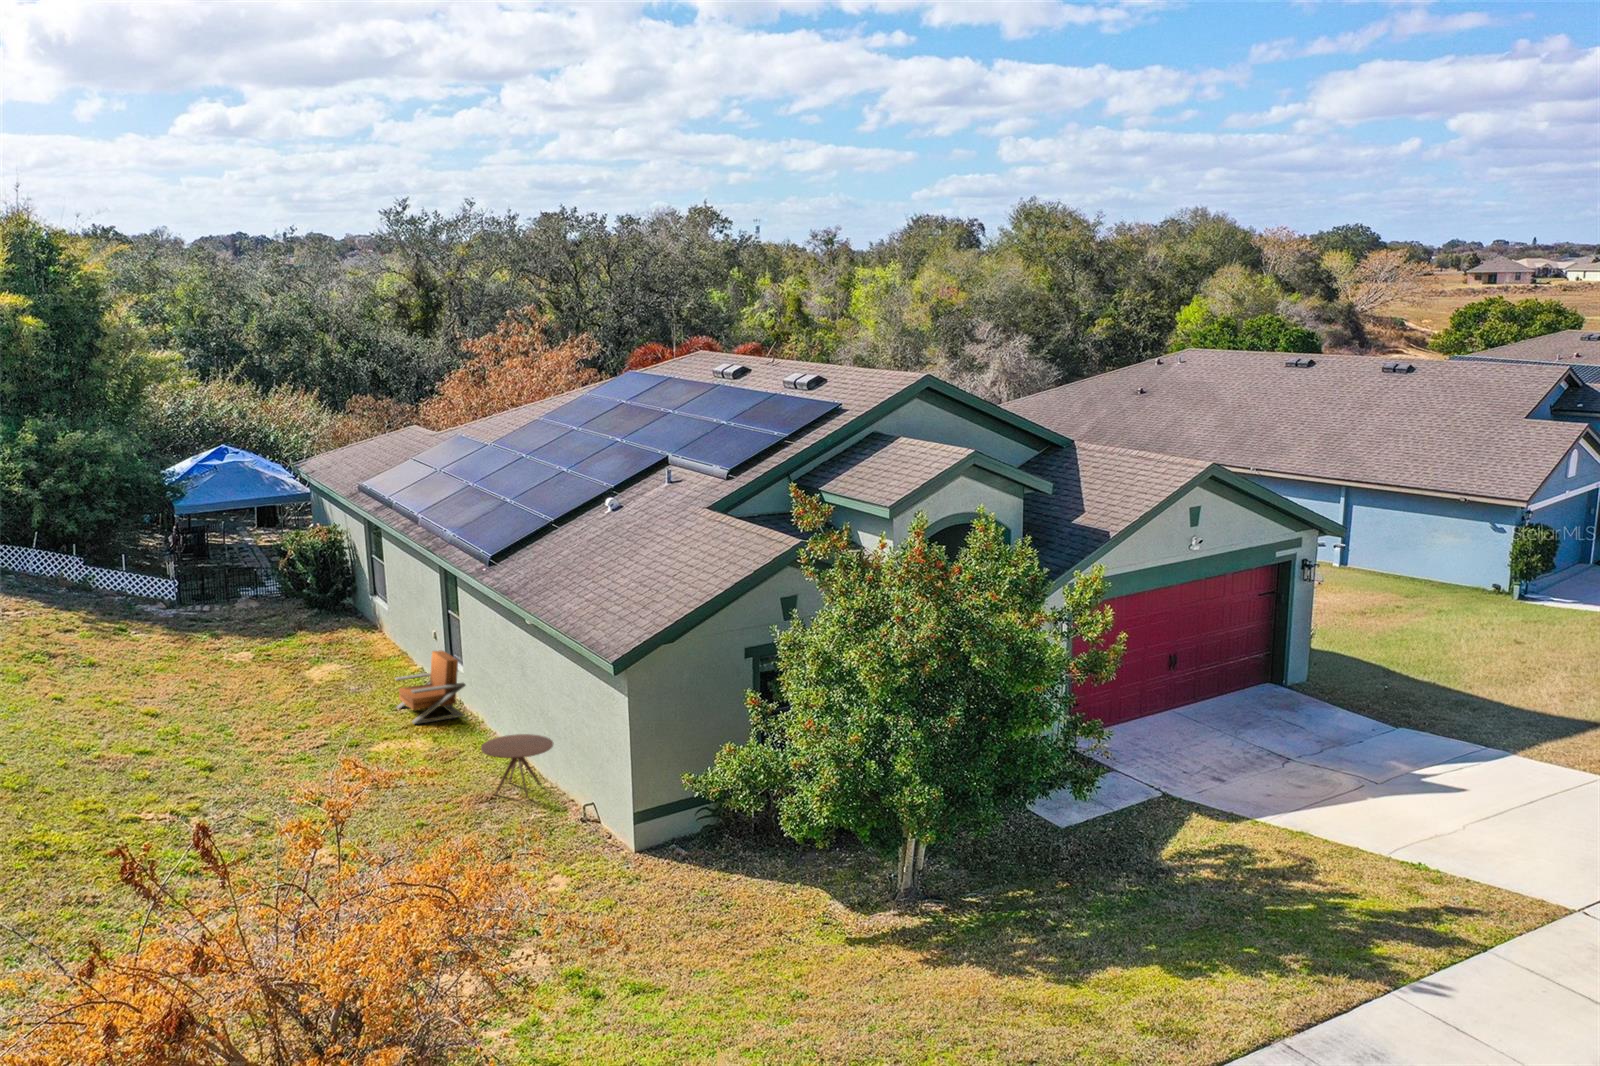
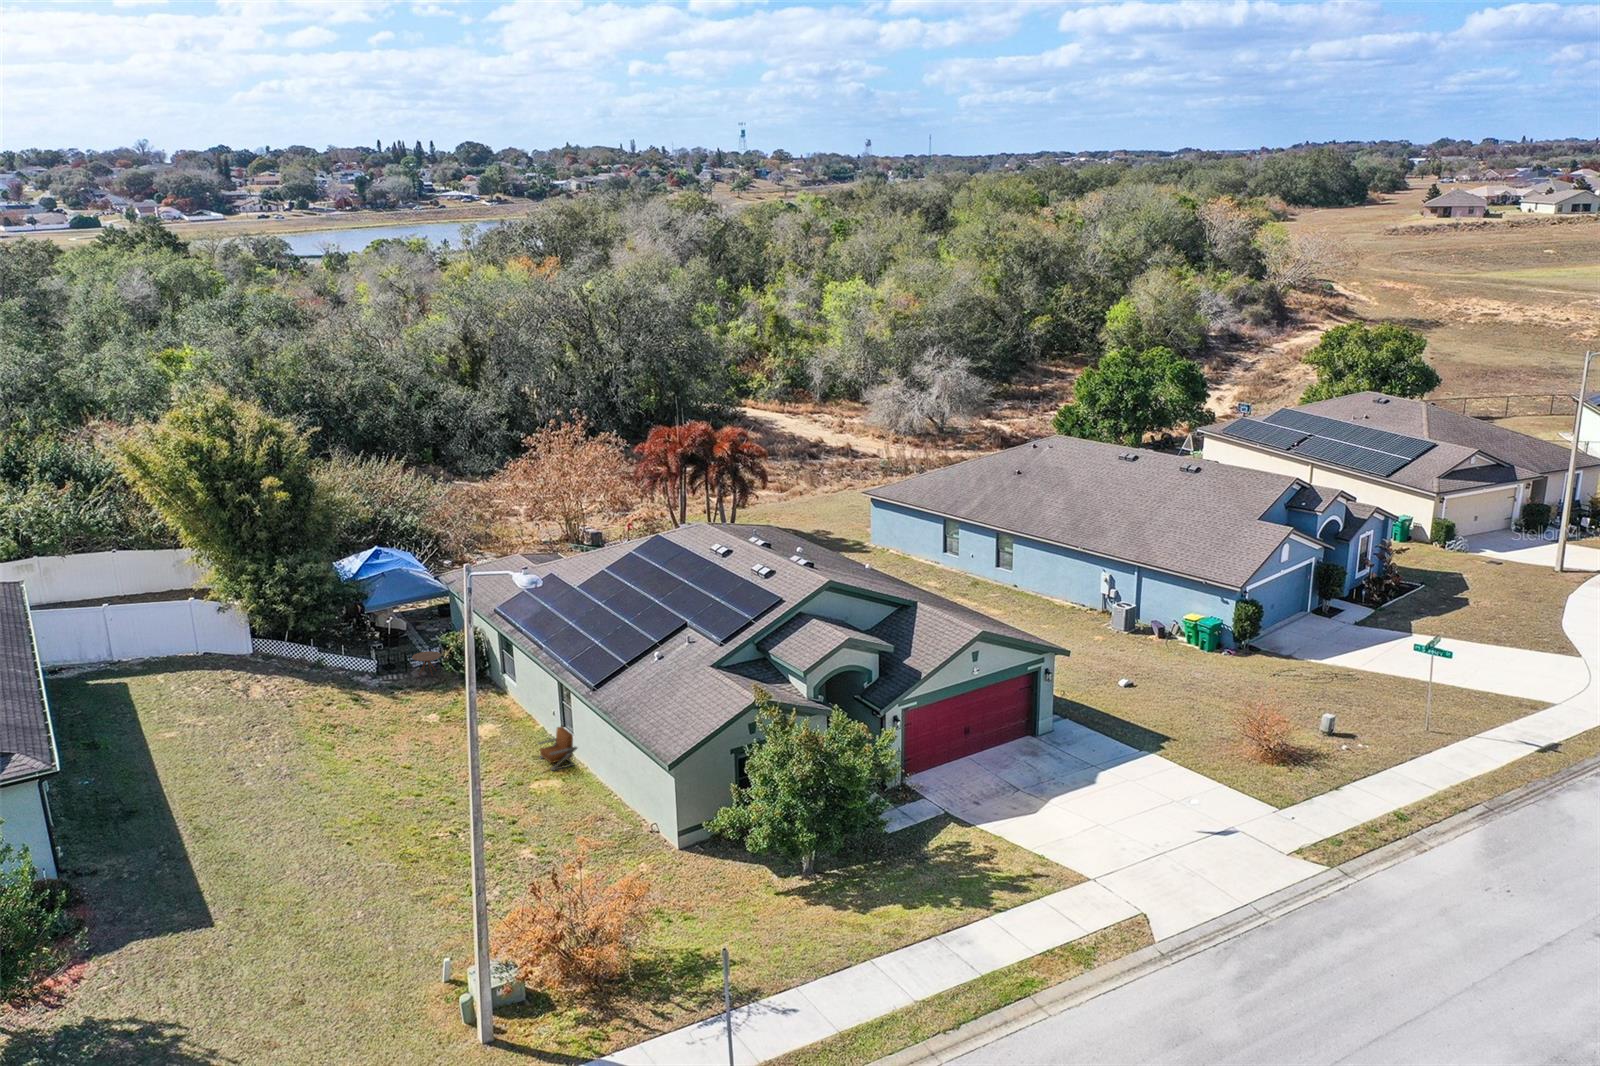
round table: present [481,734,554,798] -> present [412,651,441,676]

